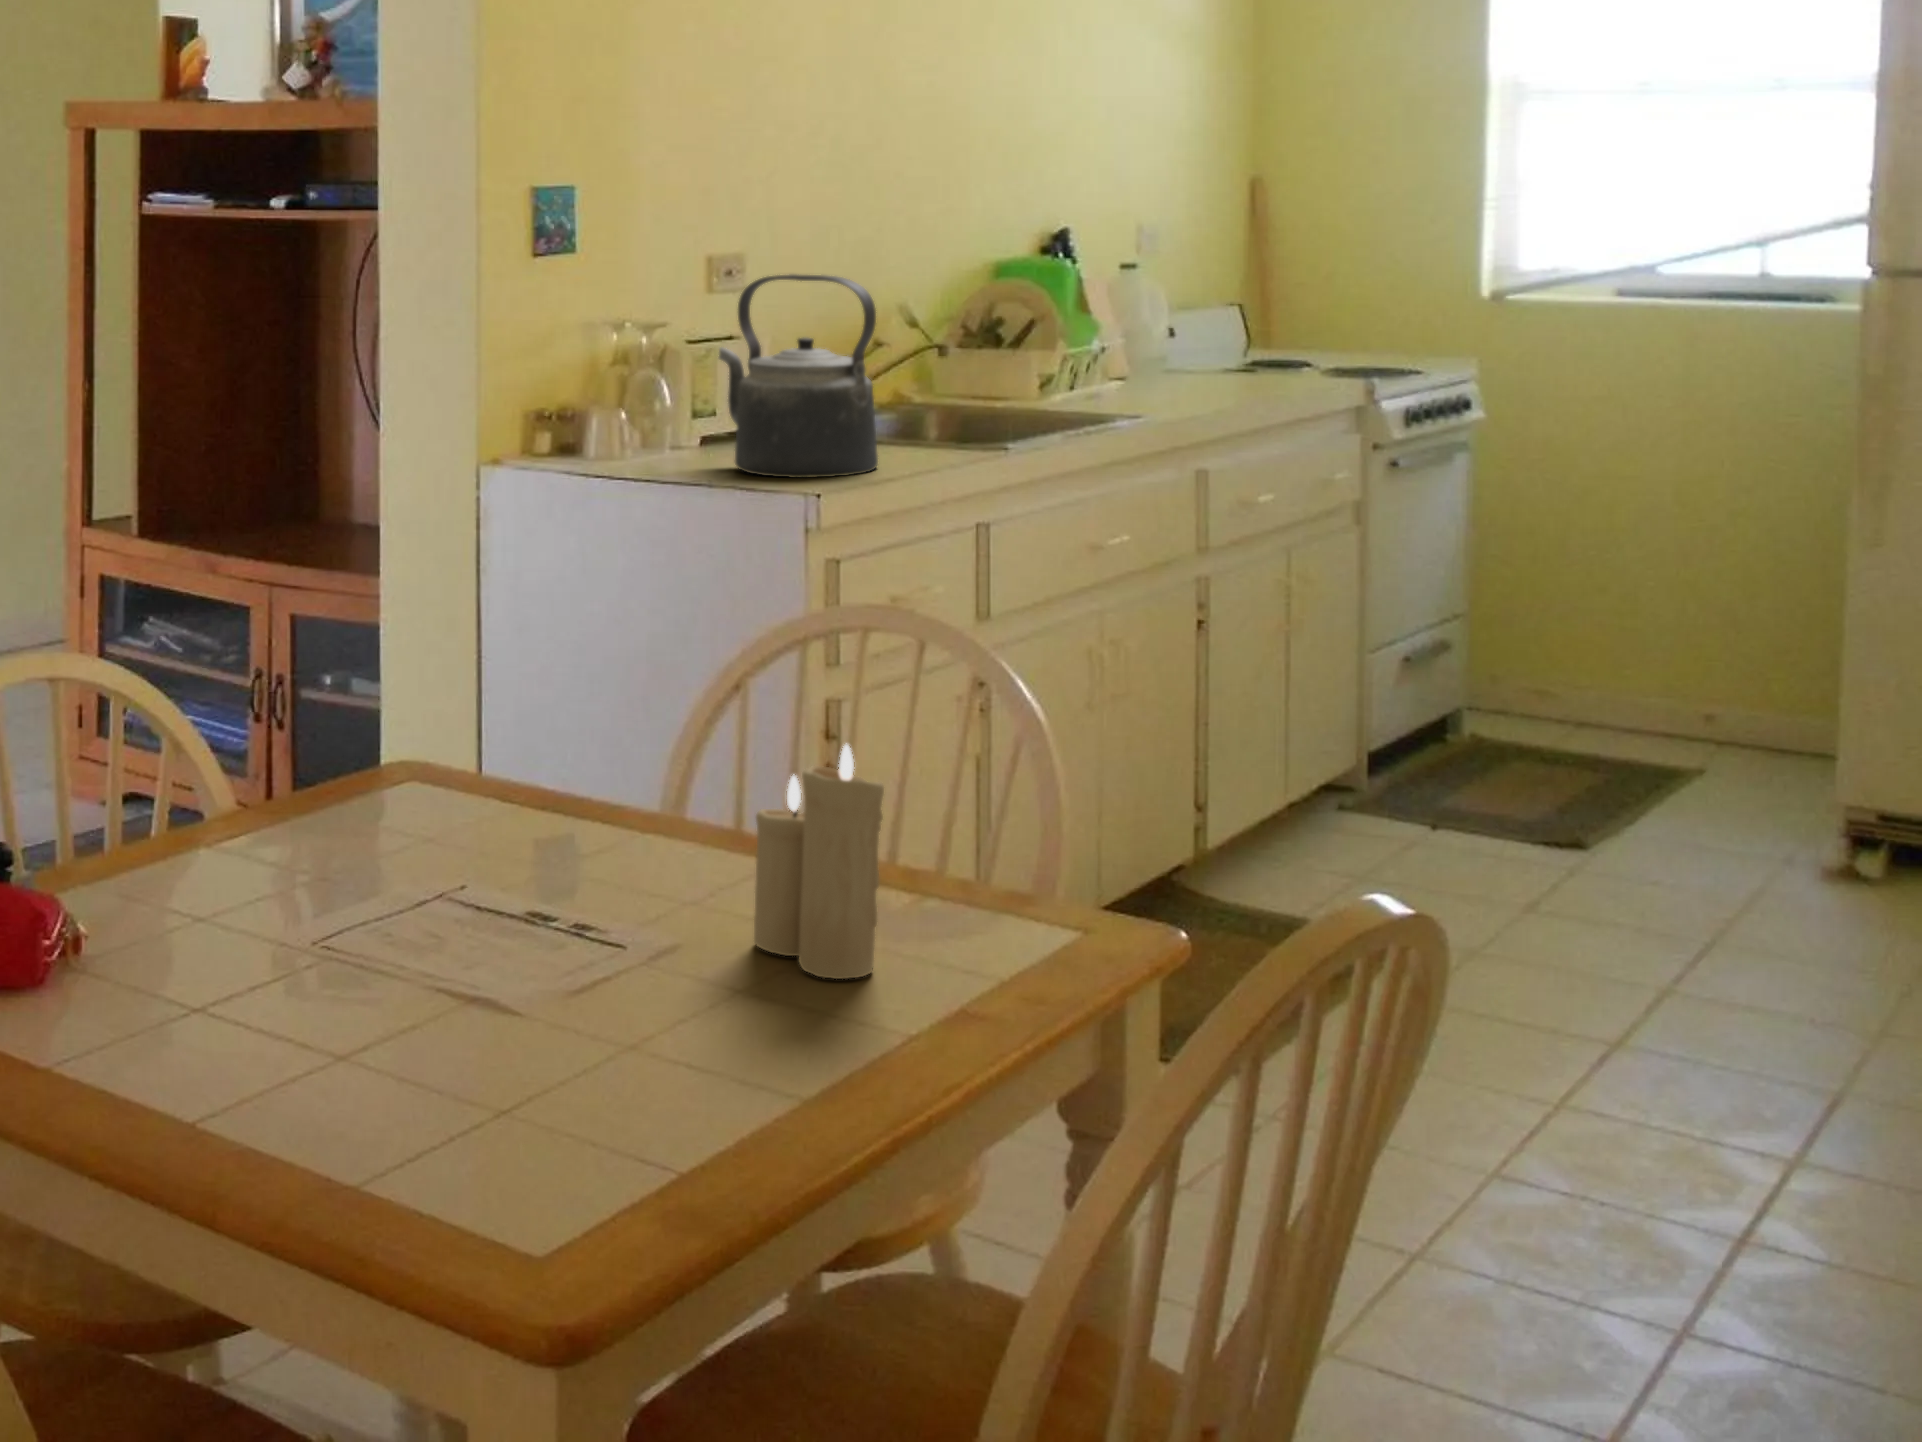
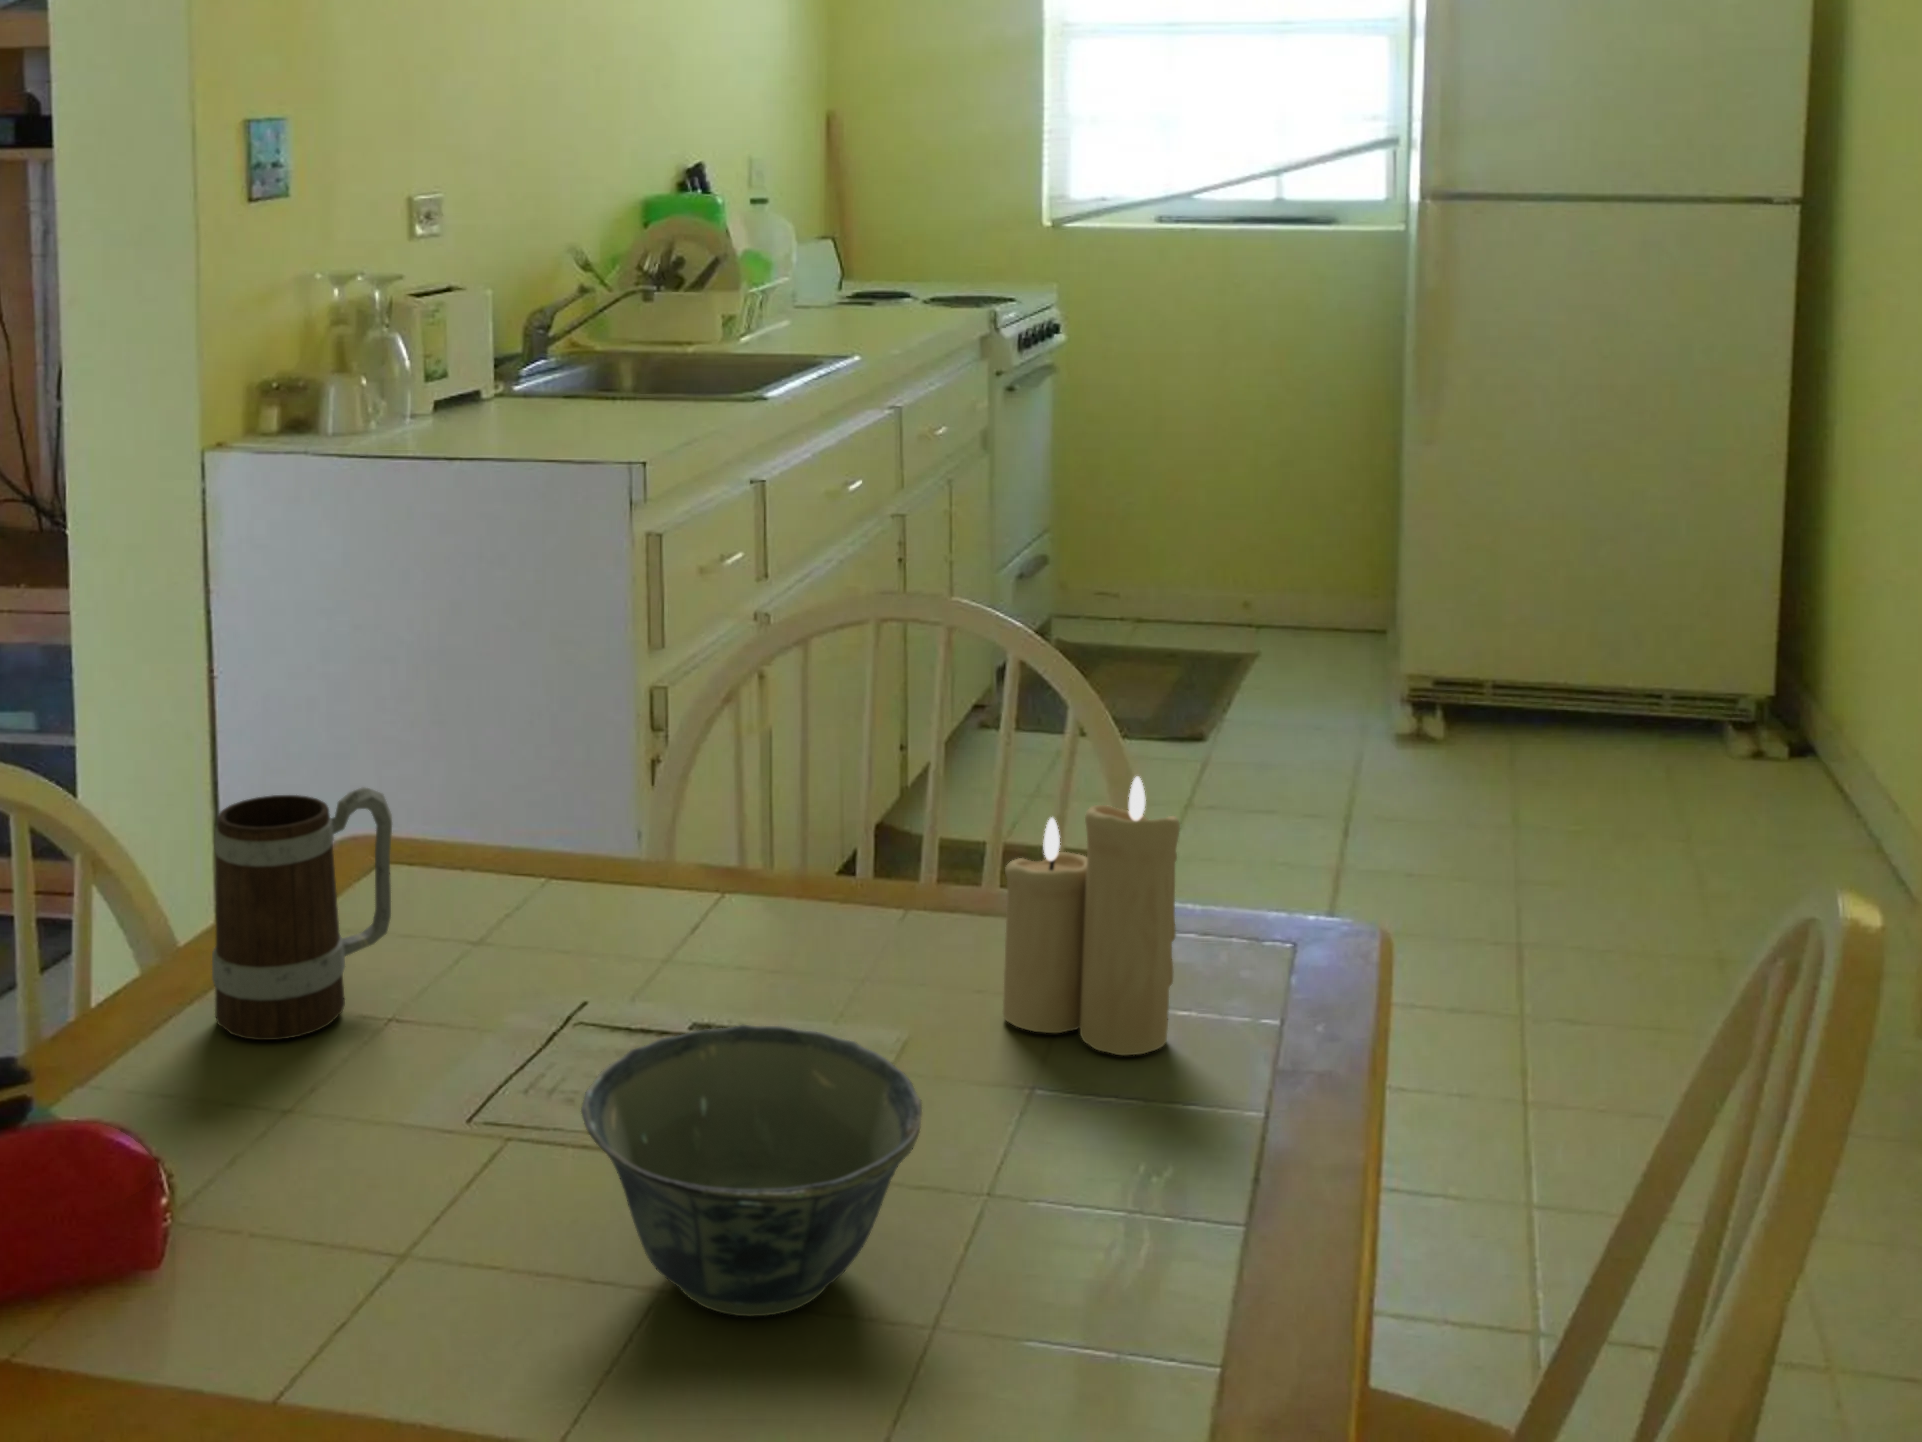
kettle: present [719,274,878,478] -> none [472,217,661,443]
mug: none [190,697,329,876] -> present [212,787,392,1040]
bowl: none [263,877,517,1080] -> present [581,1025,922,1316]

